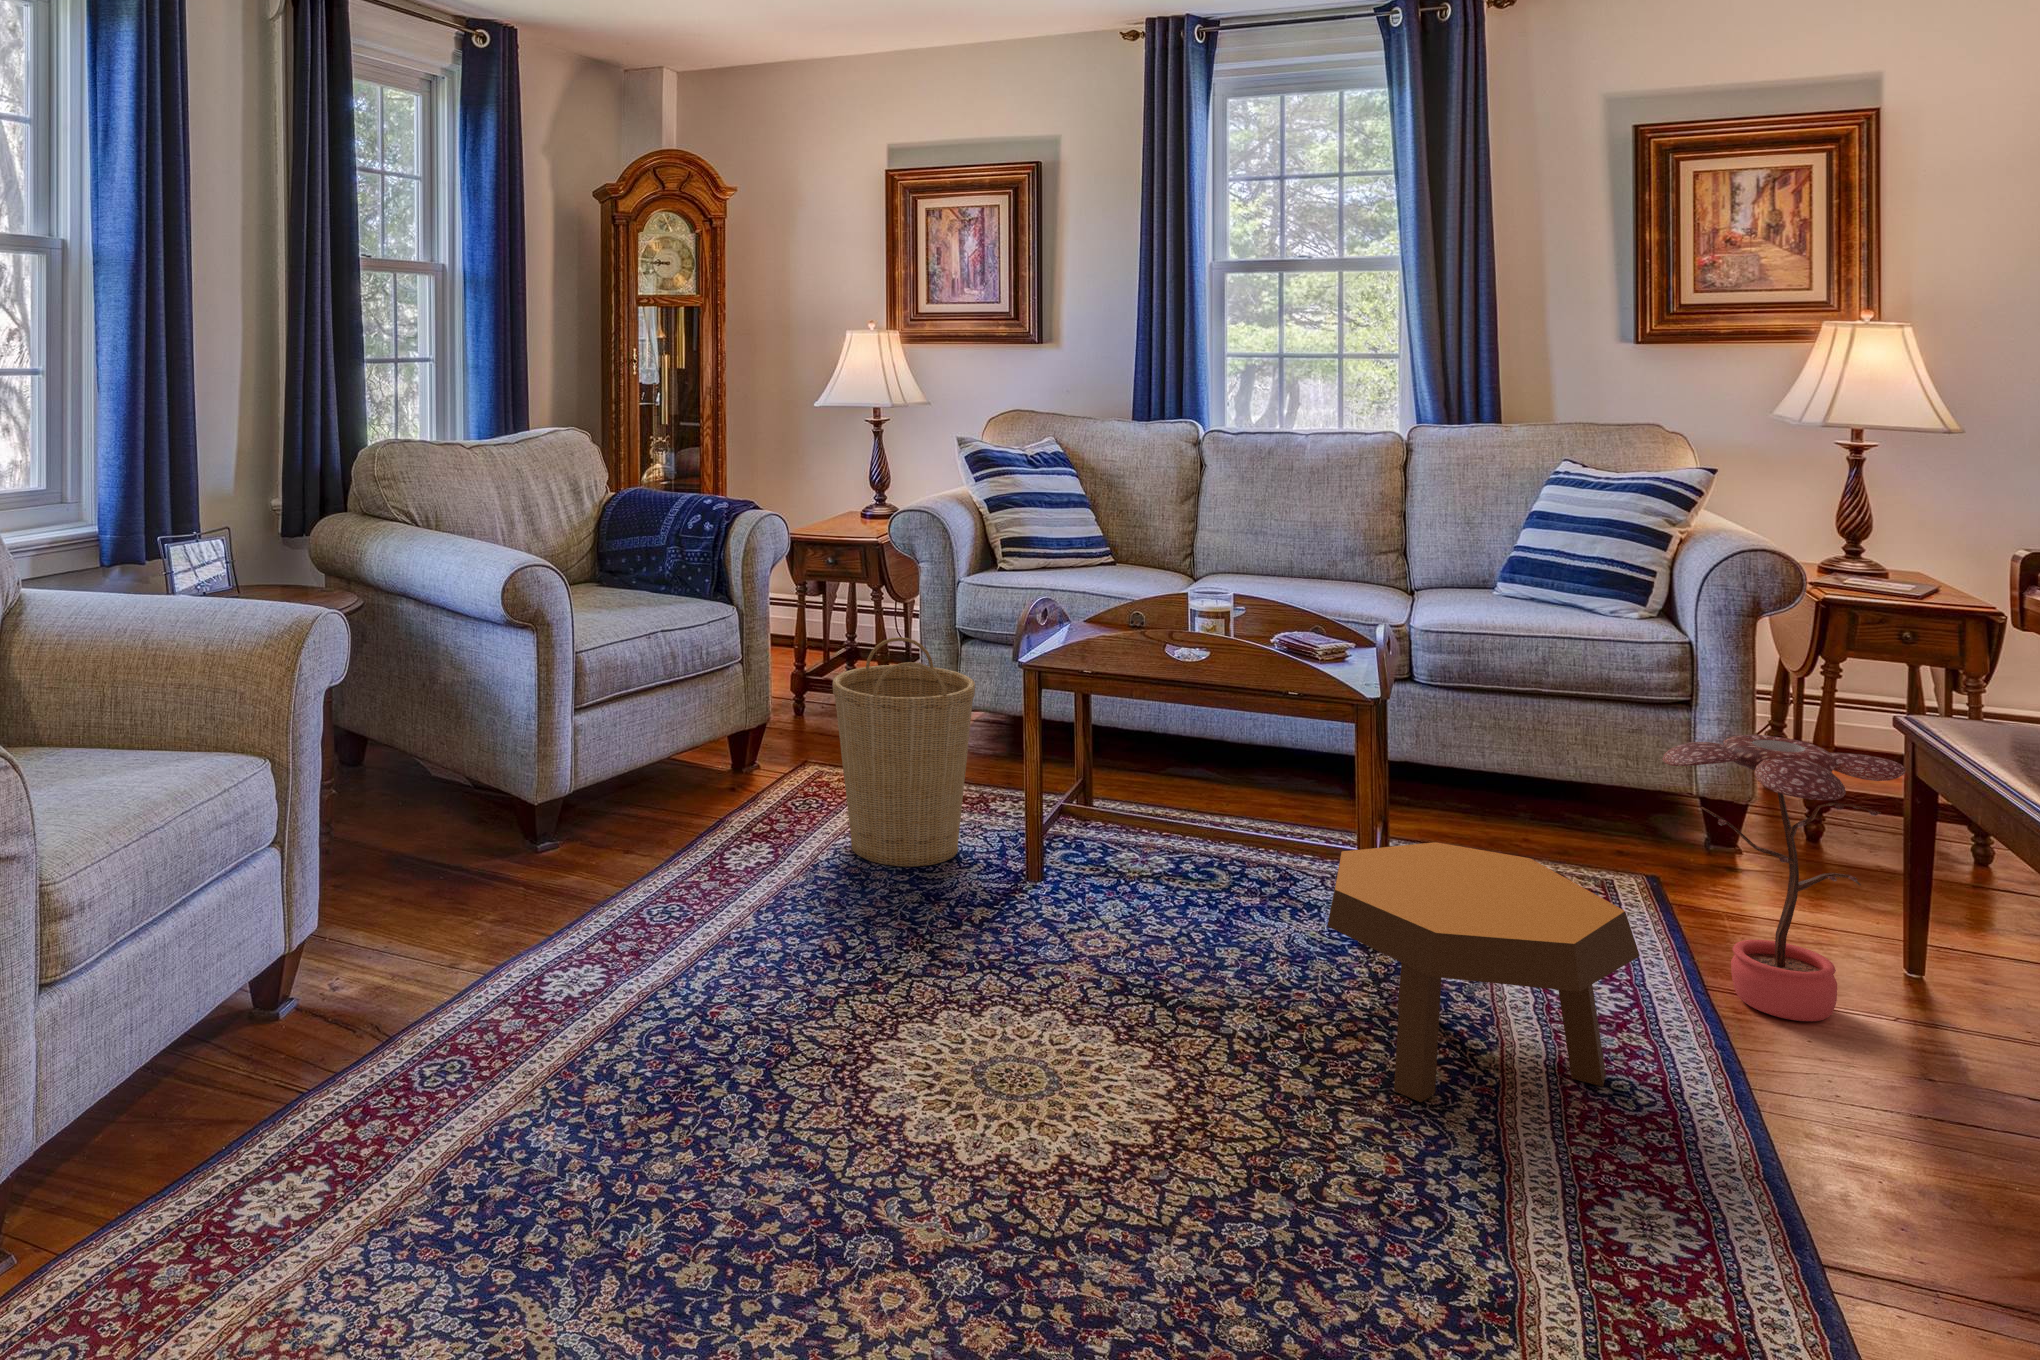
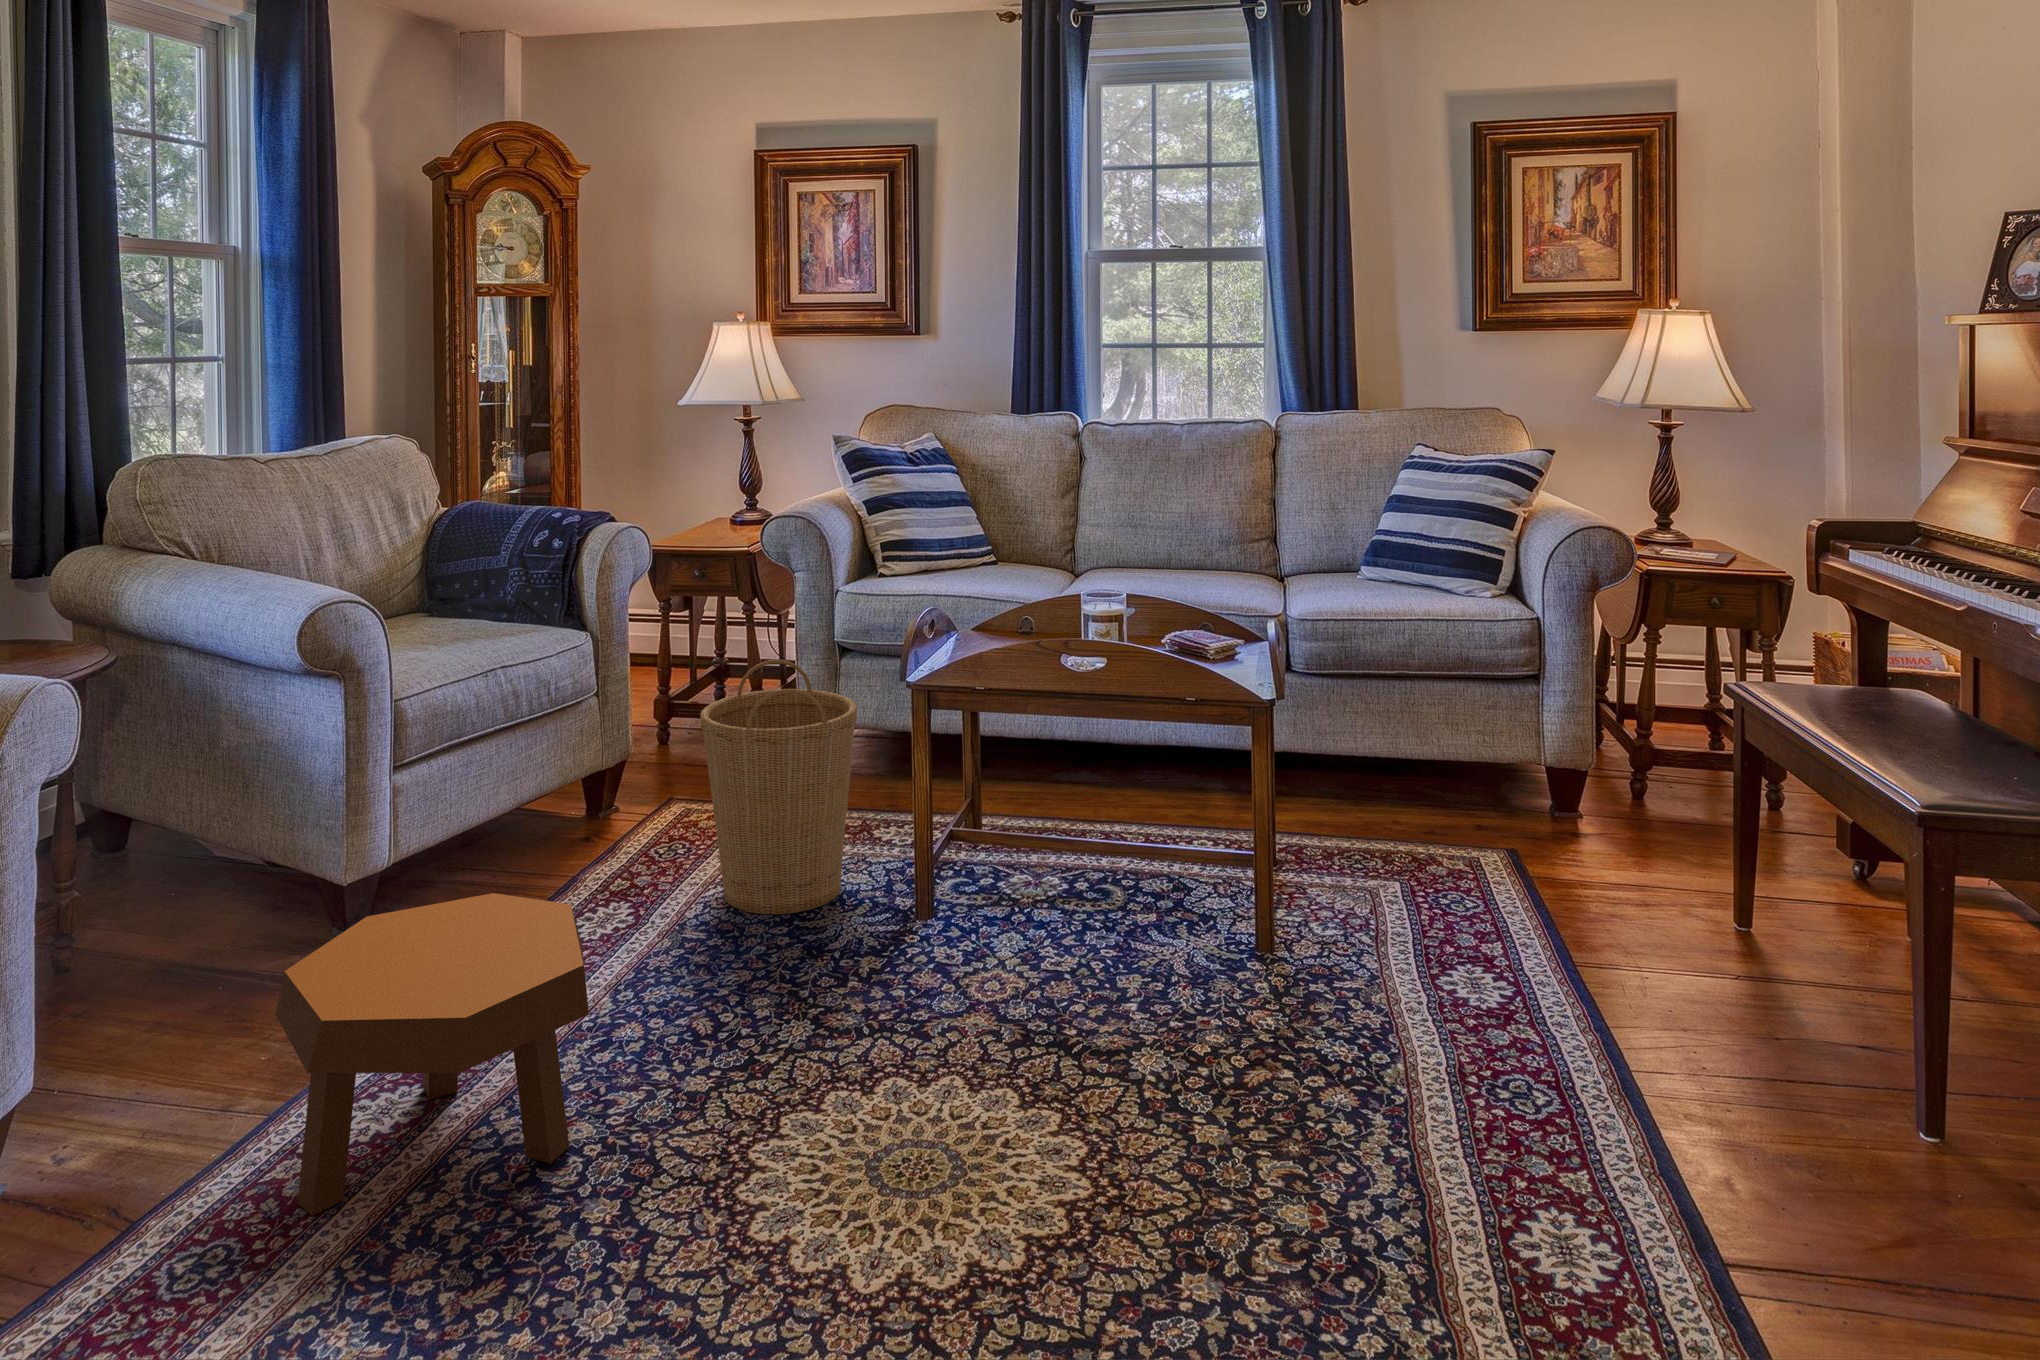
potted plant: present [1662,735,1906,1021] -> none [1537,710,1750,991]
footstool: present [1327,842,1640,1102] -> present [275,893,589,1216]

